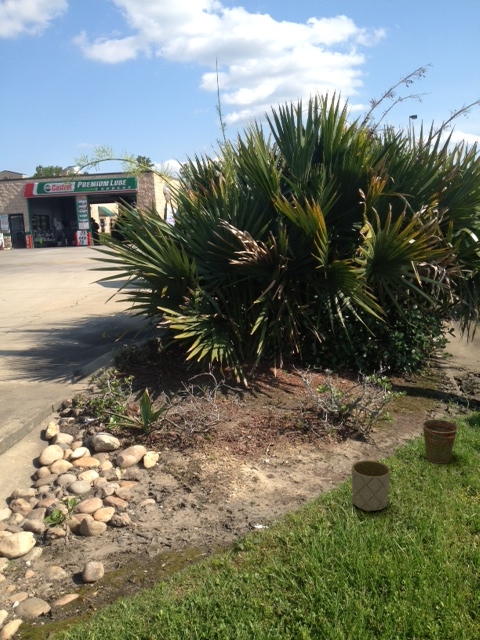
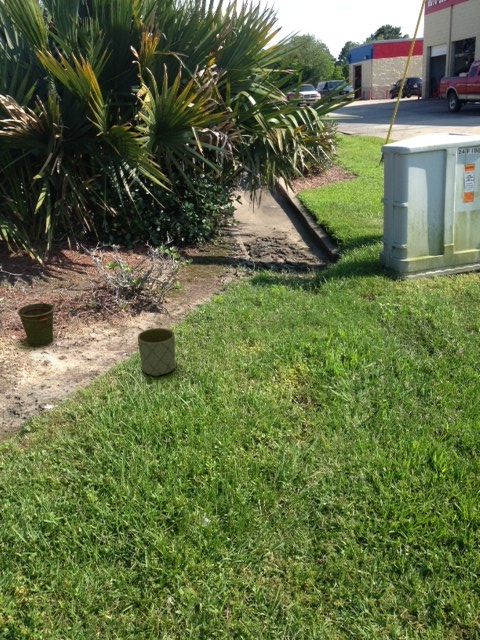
bucket: present [422,420,460,463] -> present [17,303,56,346]

